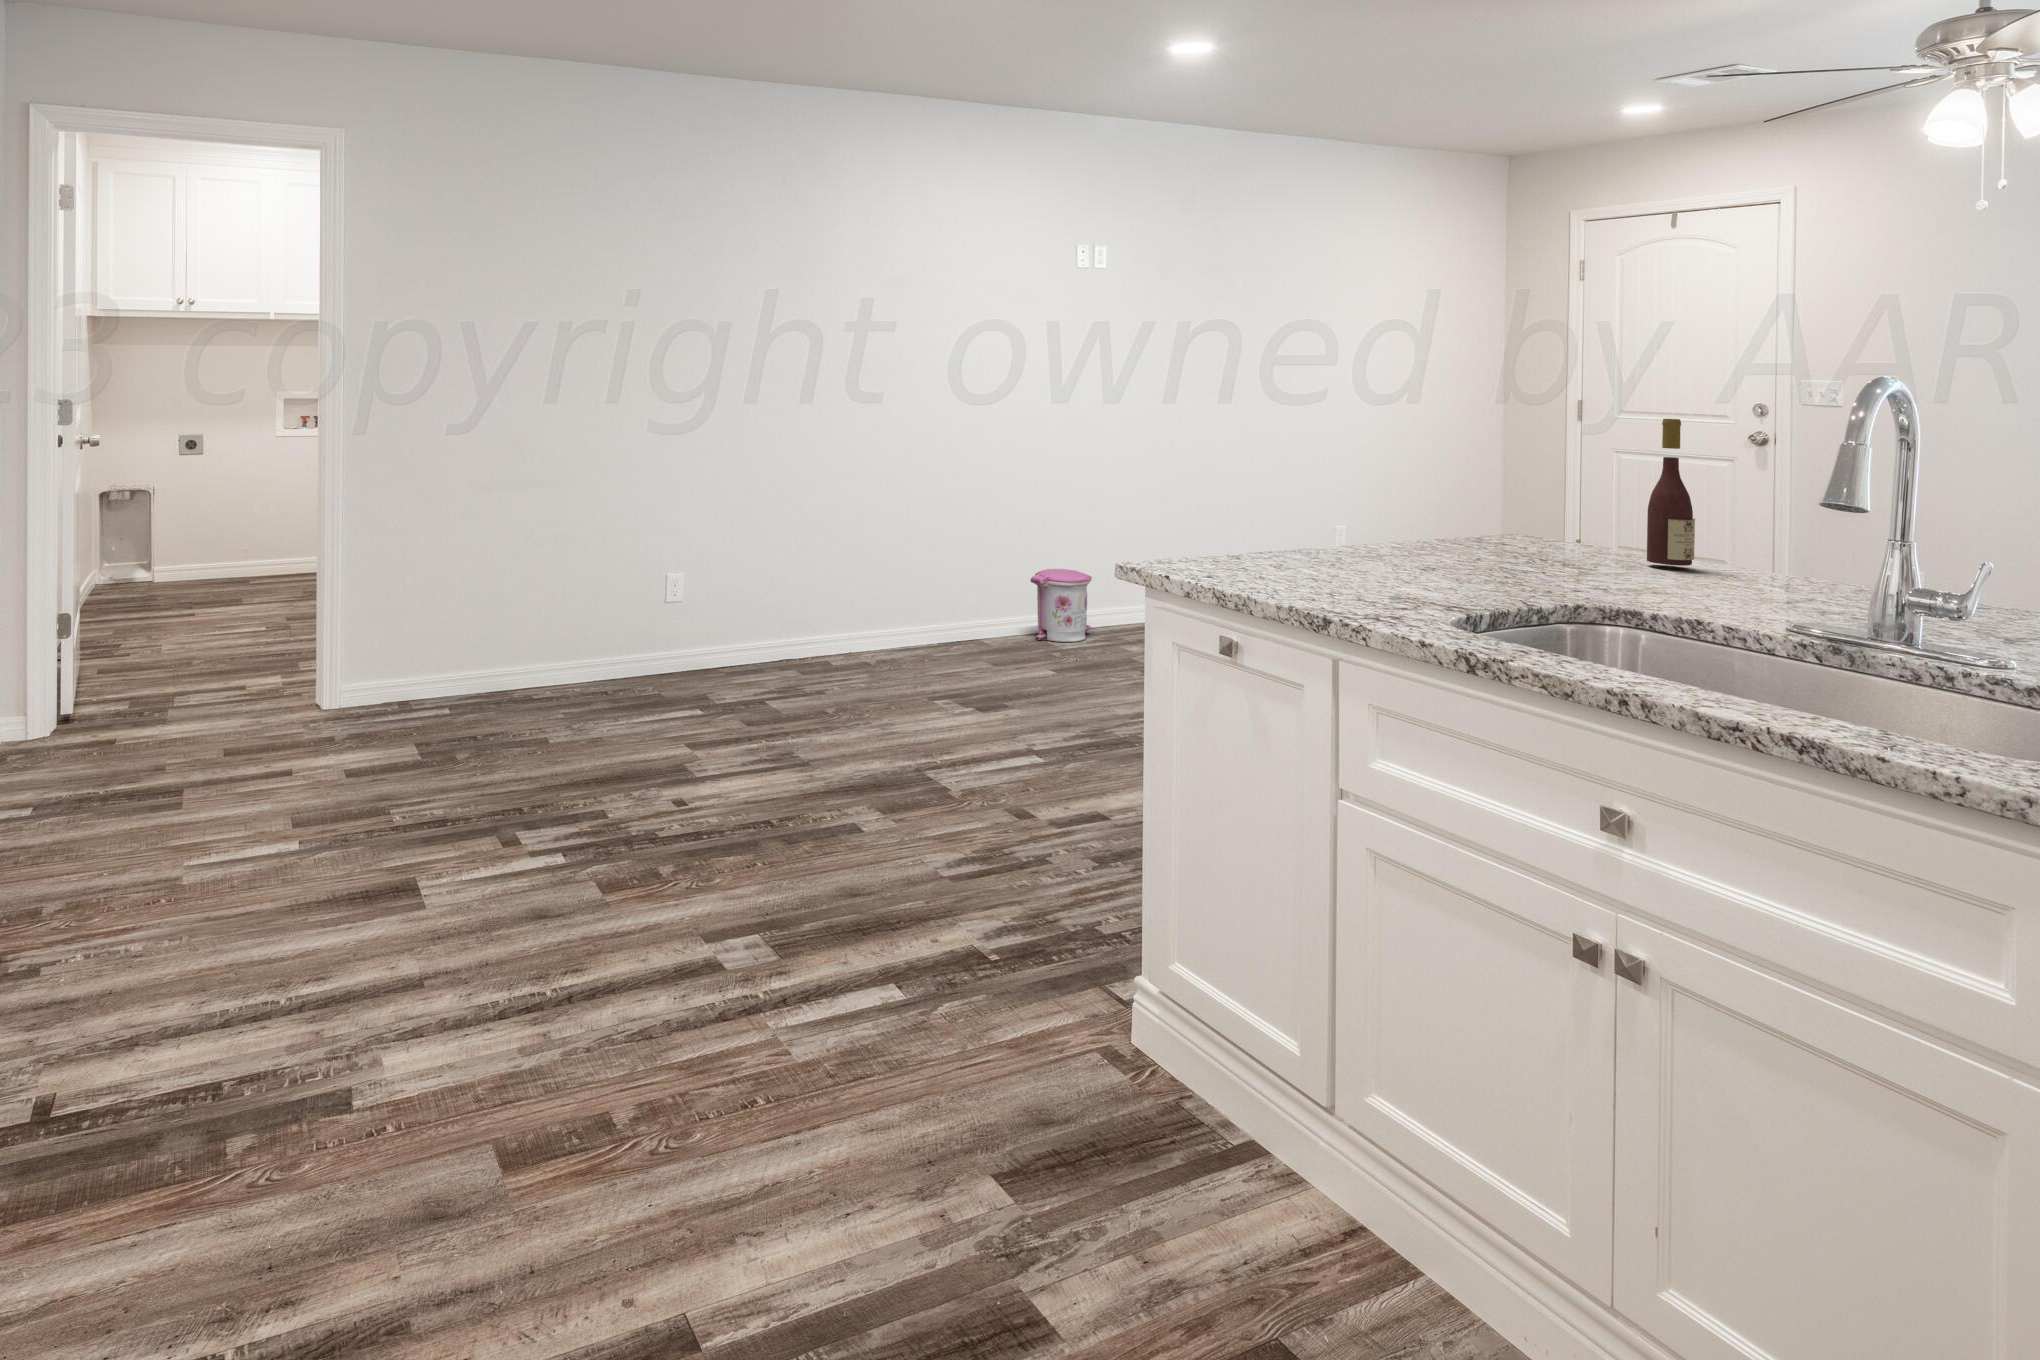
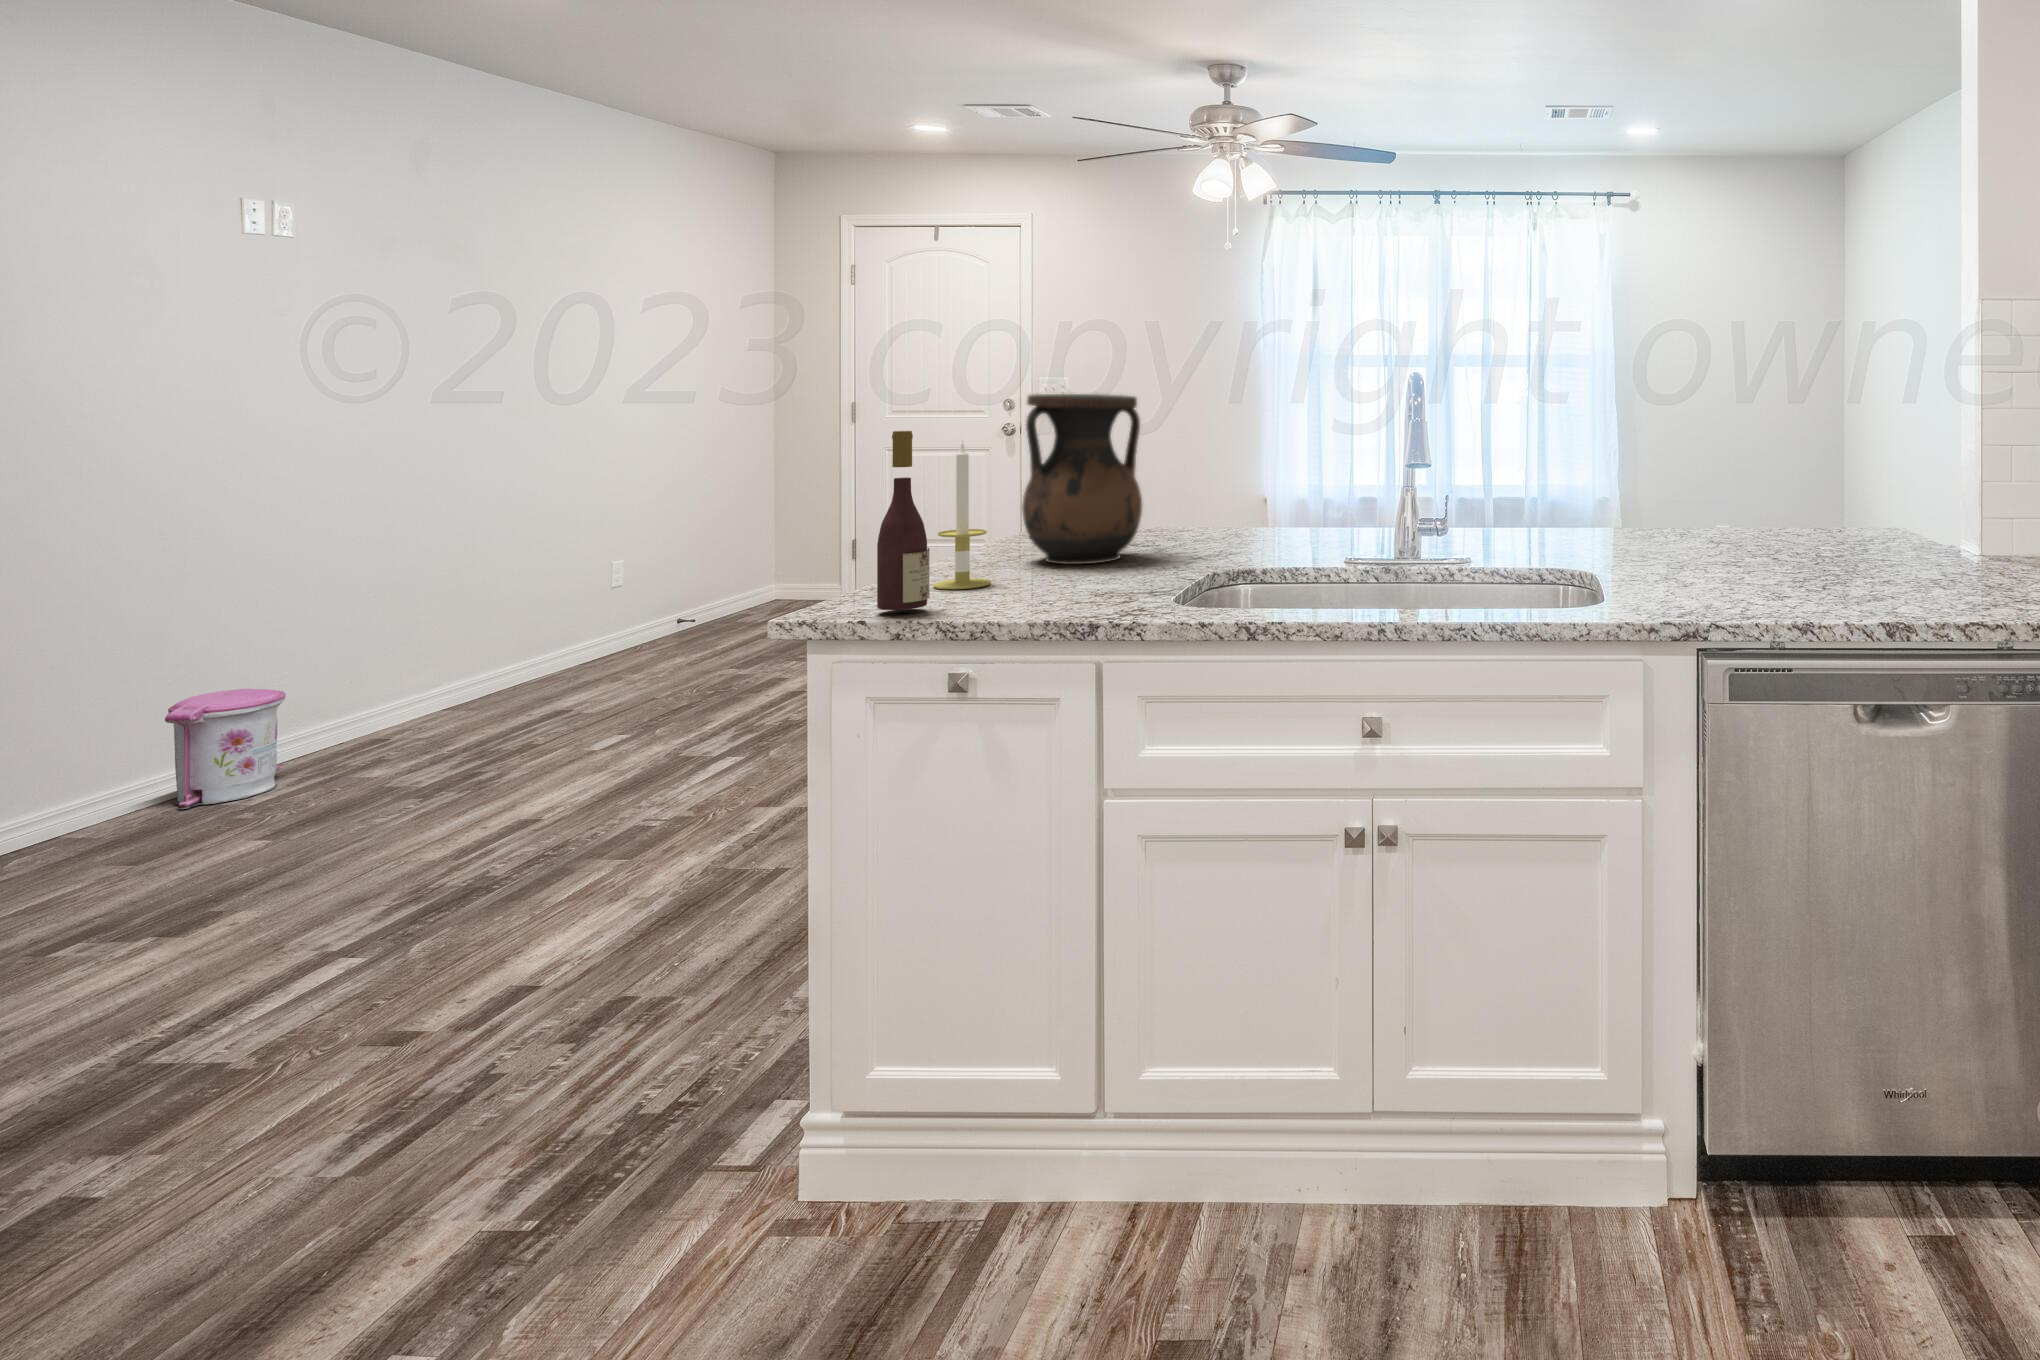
vase: none [1419,389,1558,572] -> present [1022,394,1142,565]
wine bottle: present [1647,419,1695,566] -> present [877,431,930,610]
candle: none [1290,429,1345,570] -> present [933,441,991,589]

